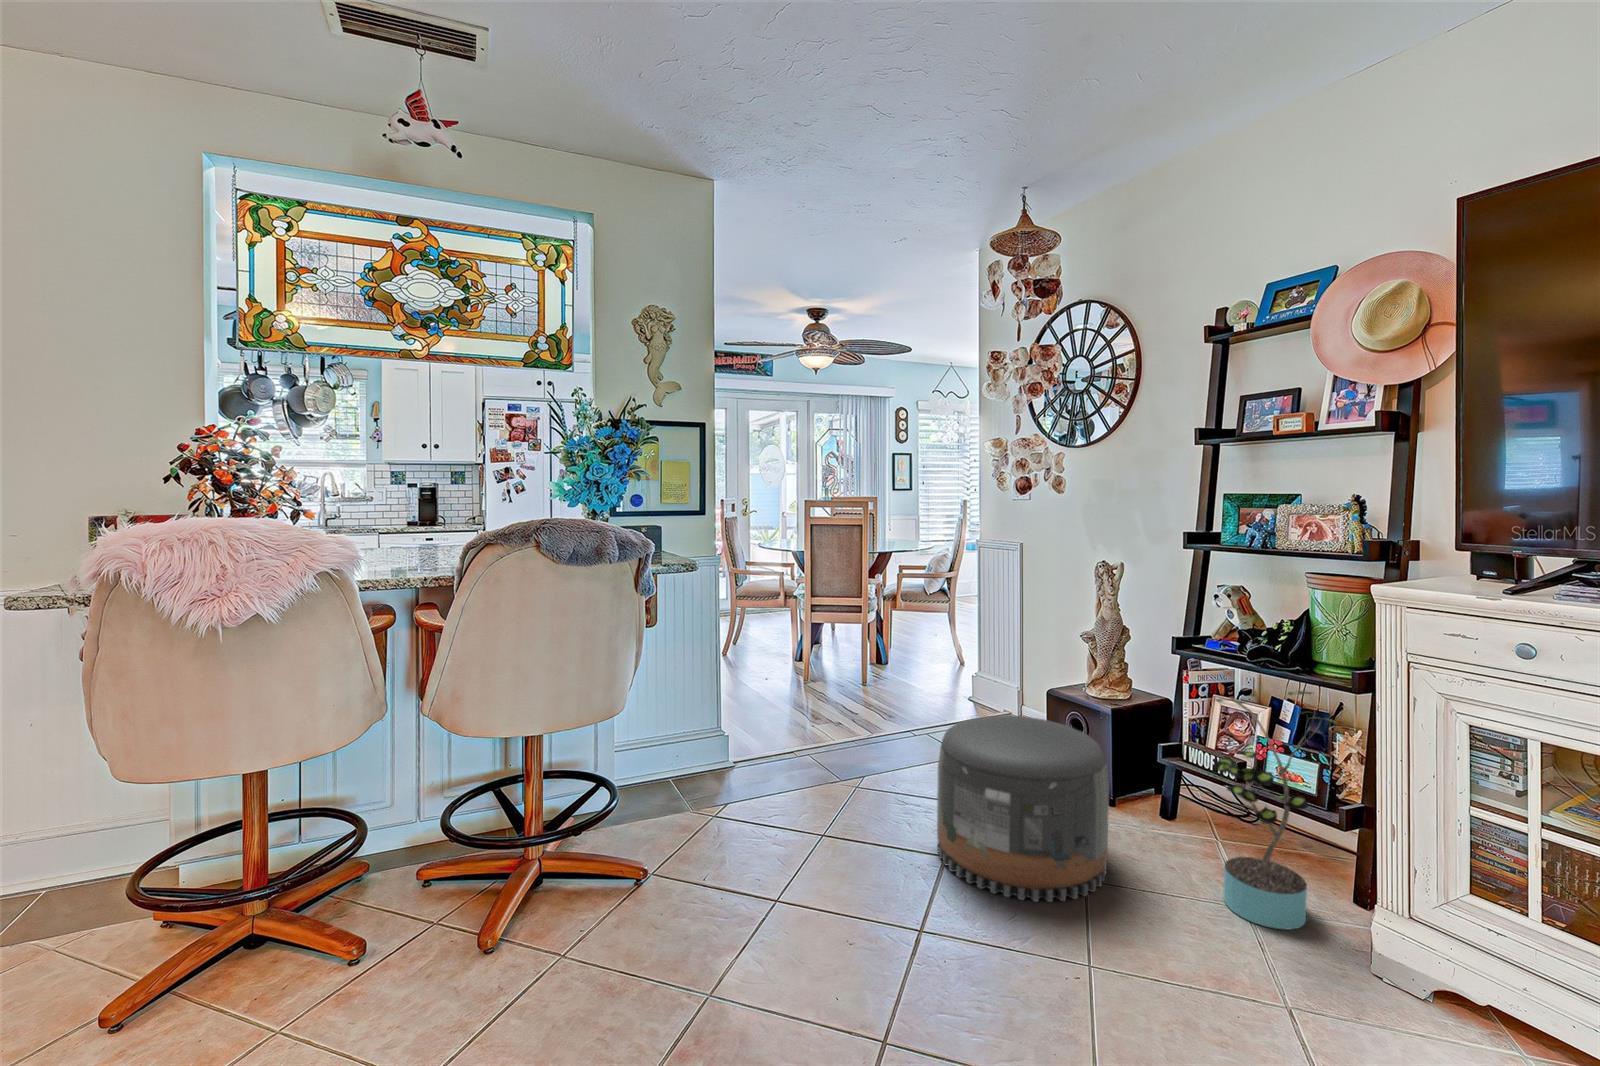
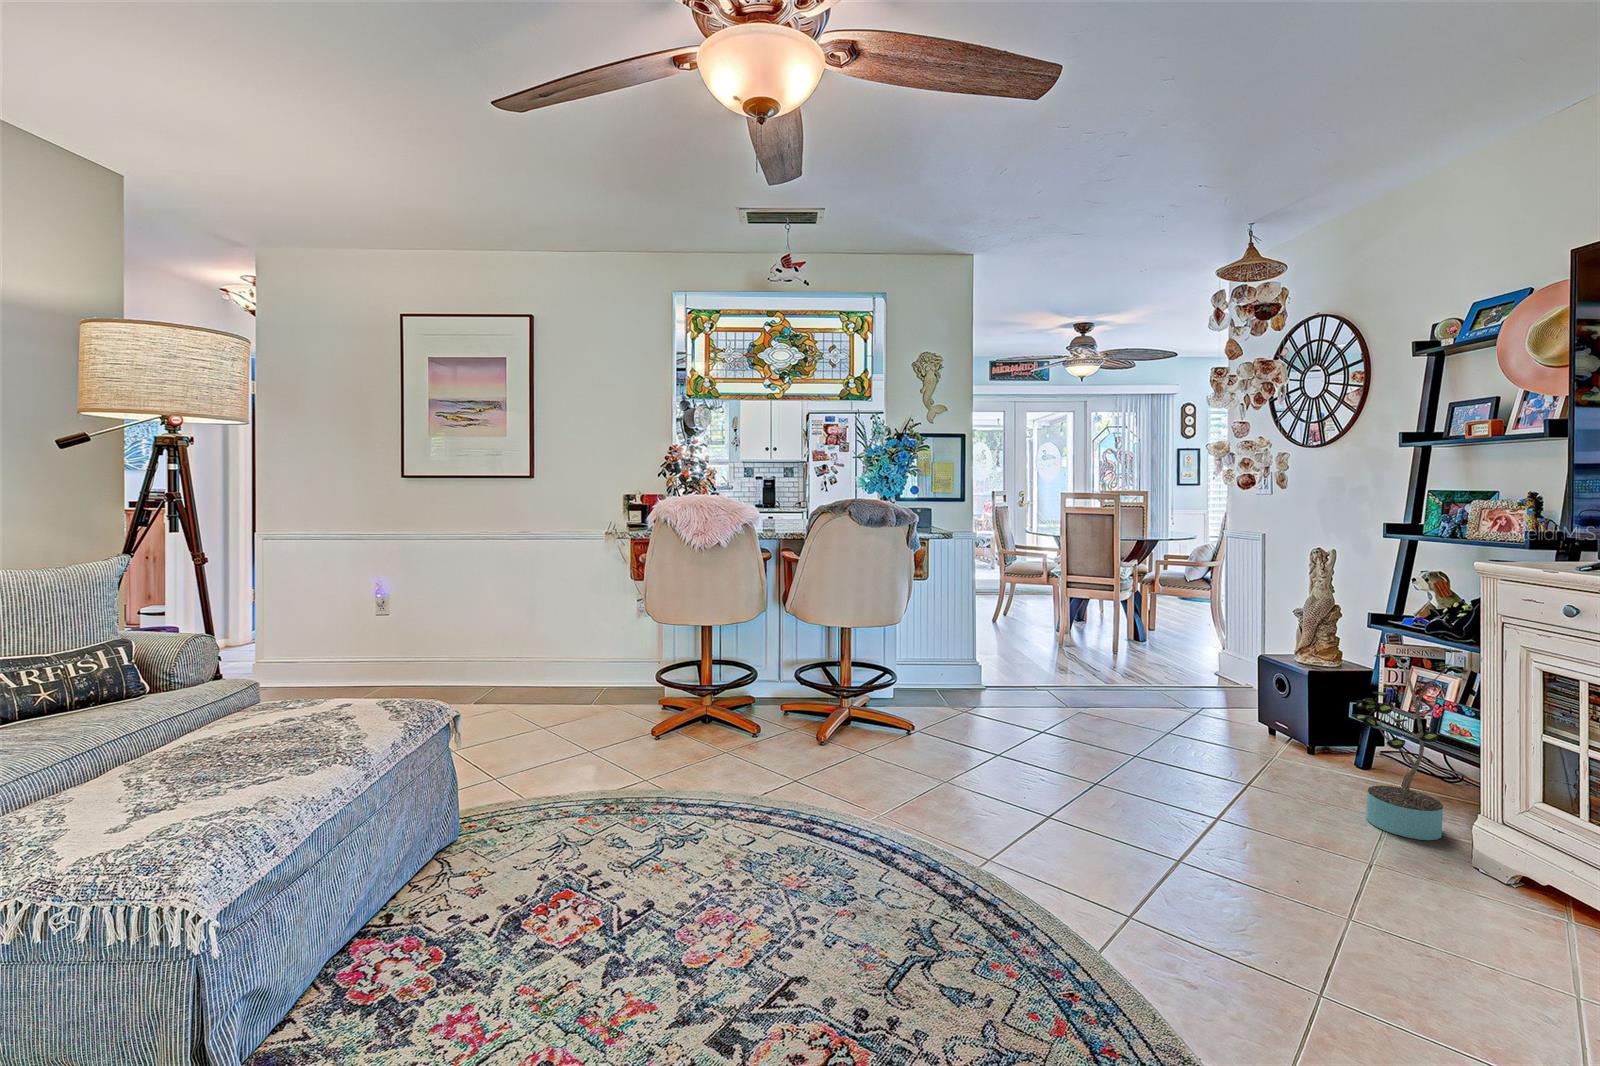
pouf: present [937,715,1109,902] -> none [1124,661,1270,794]

